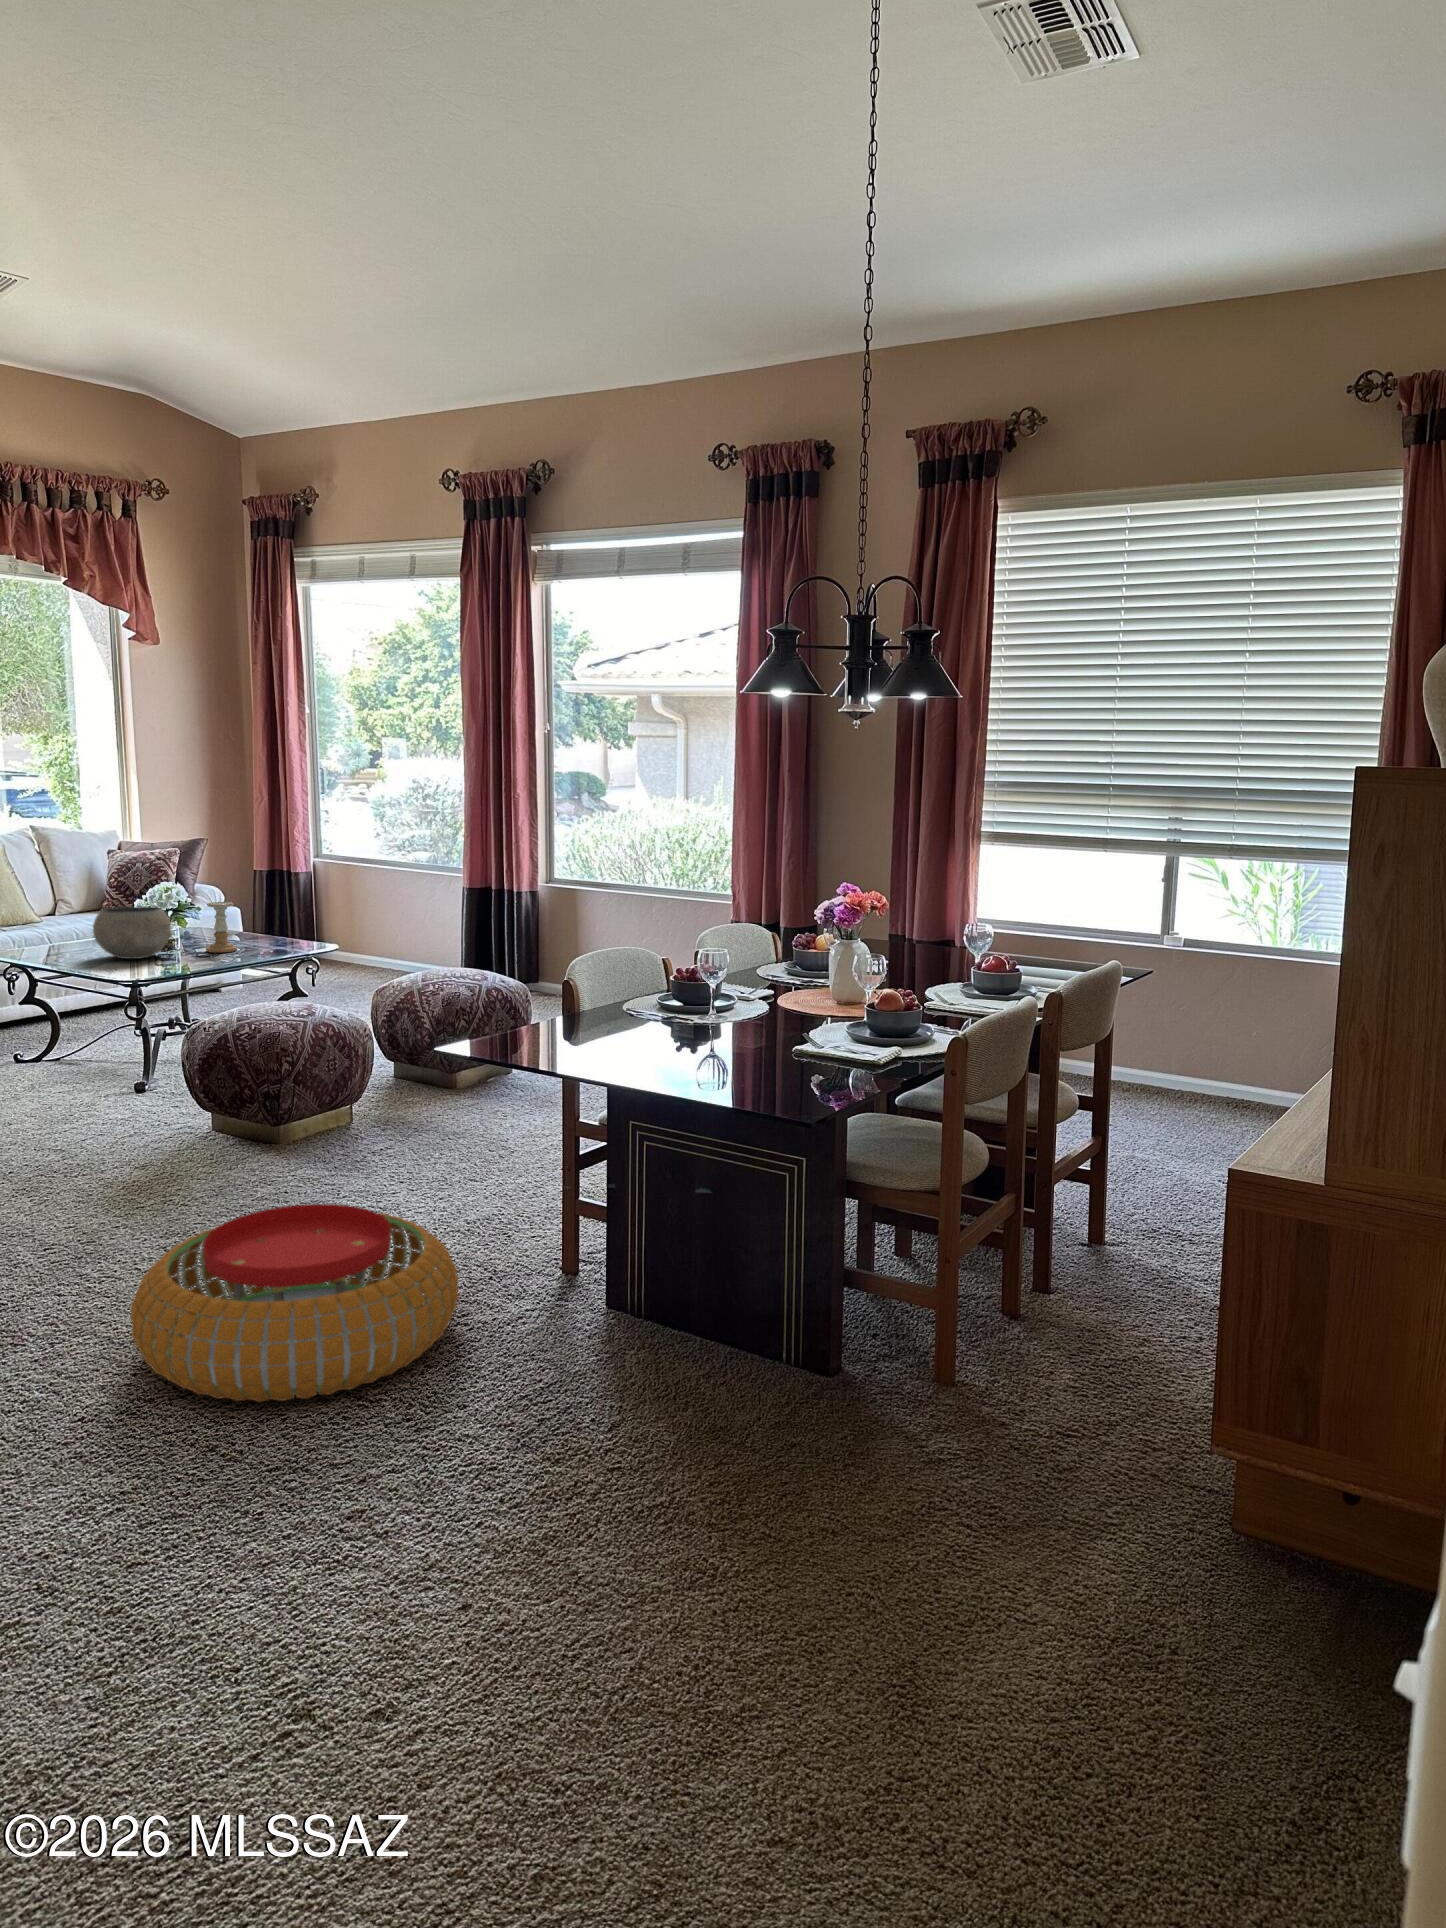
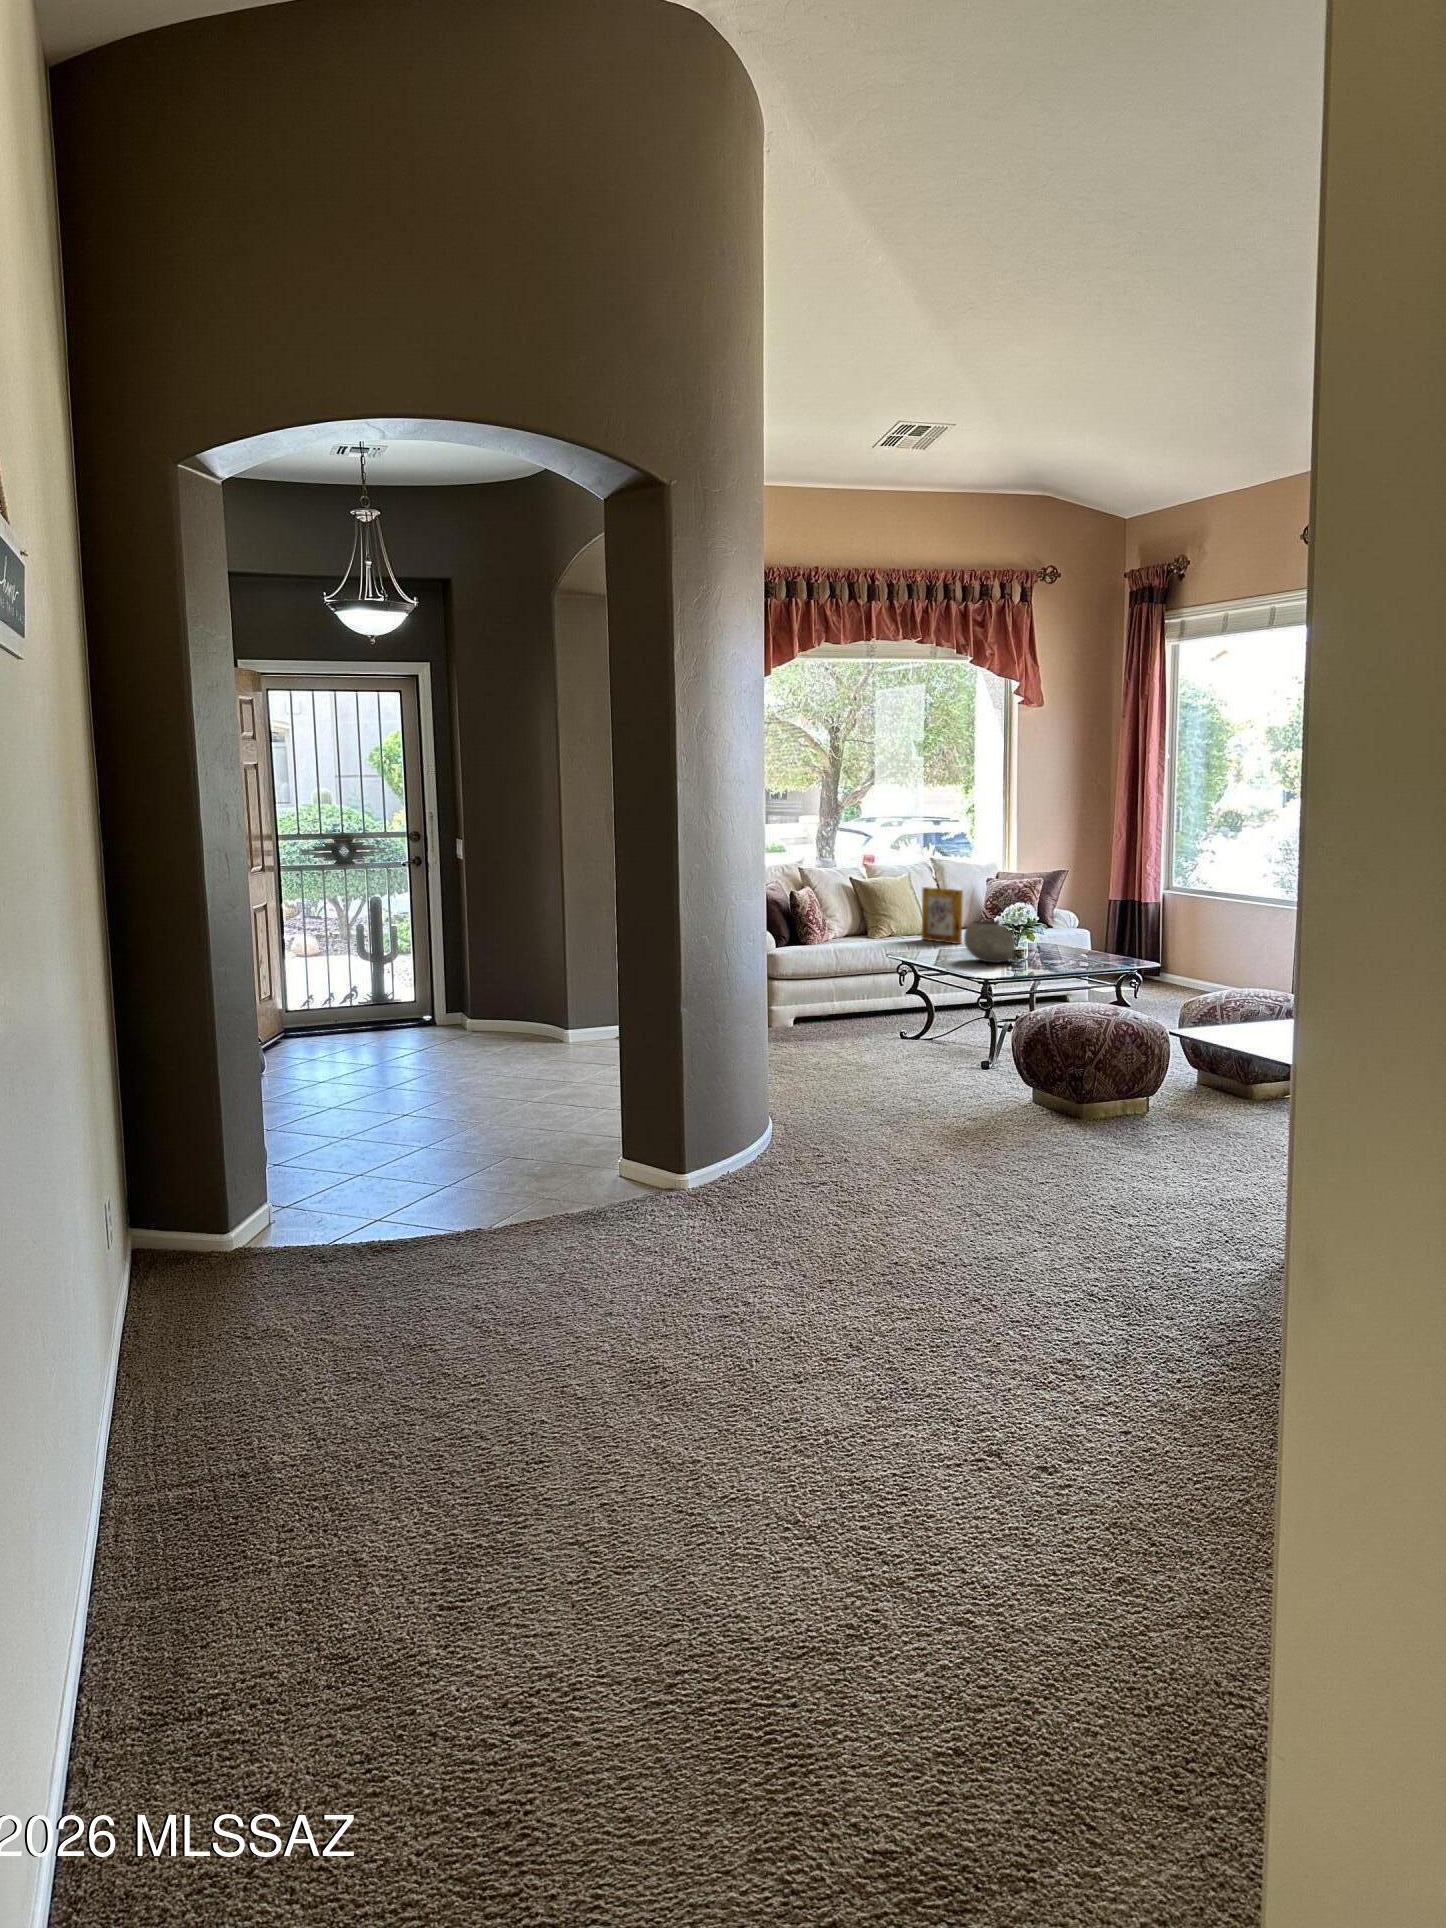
picture frame: none [24,867,84,936] -> present [922,887,963,944]
candle holder: present [206,902,237,953] -> none [1050,920,1075,963]
pouf: present [131,1204,459,1402] -> none [937,1146,1189,1286]

